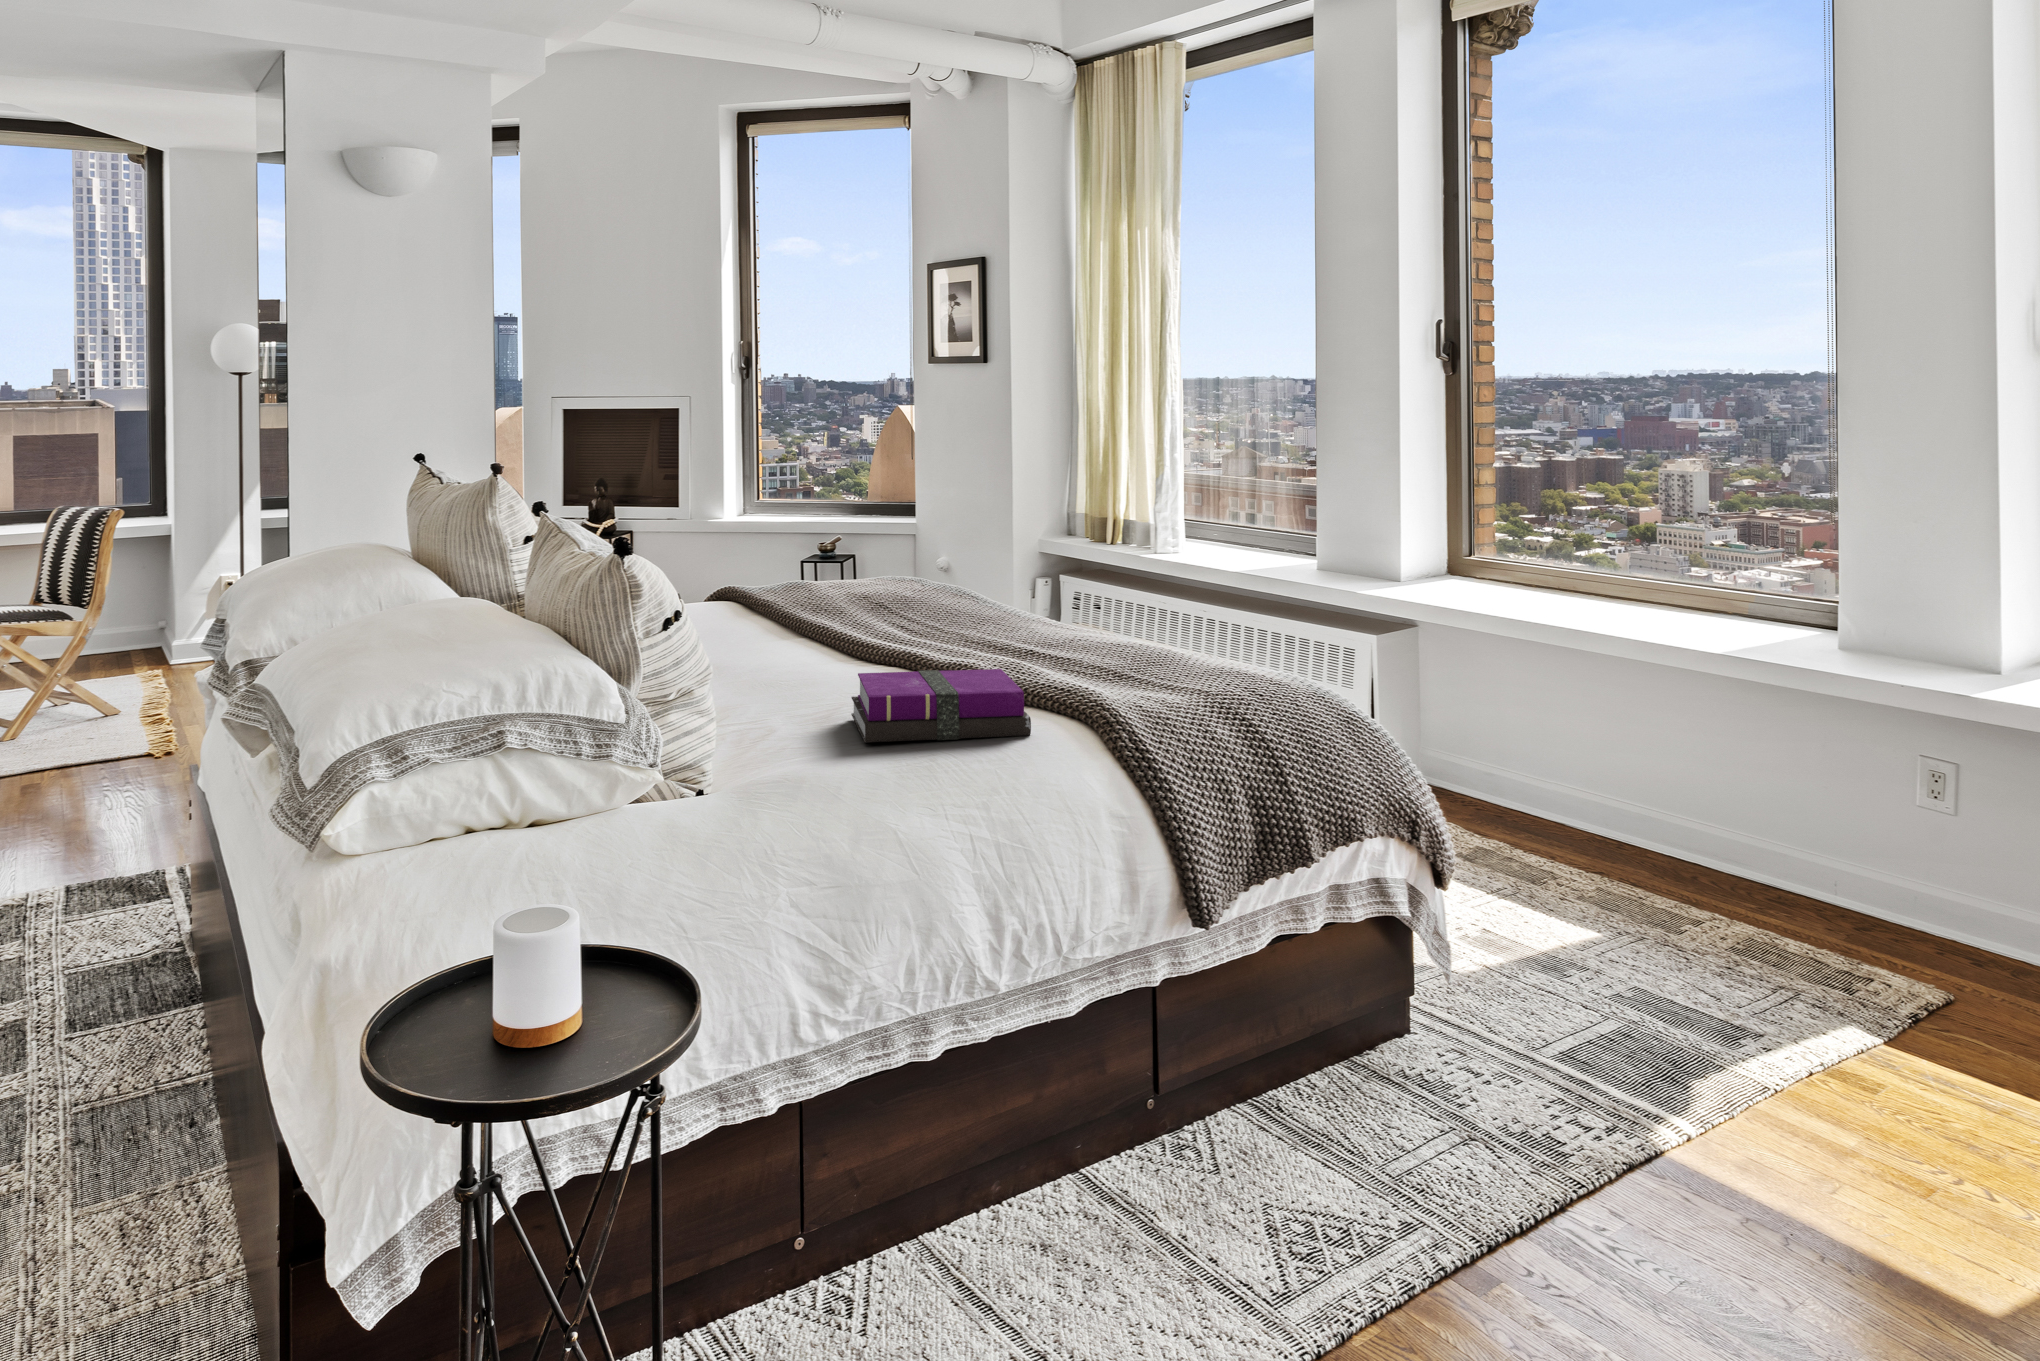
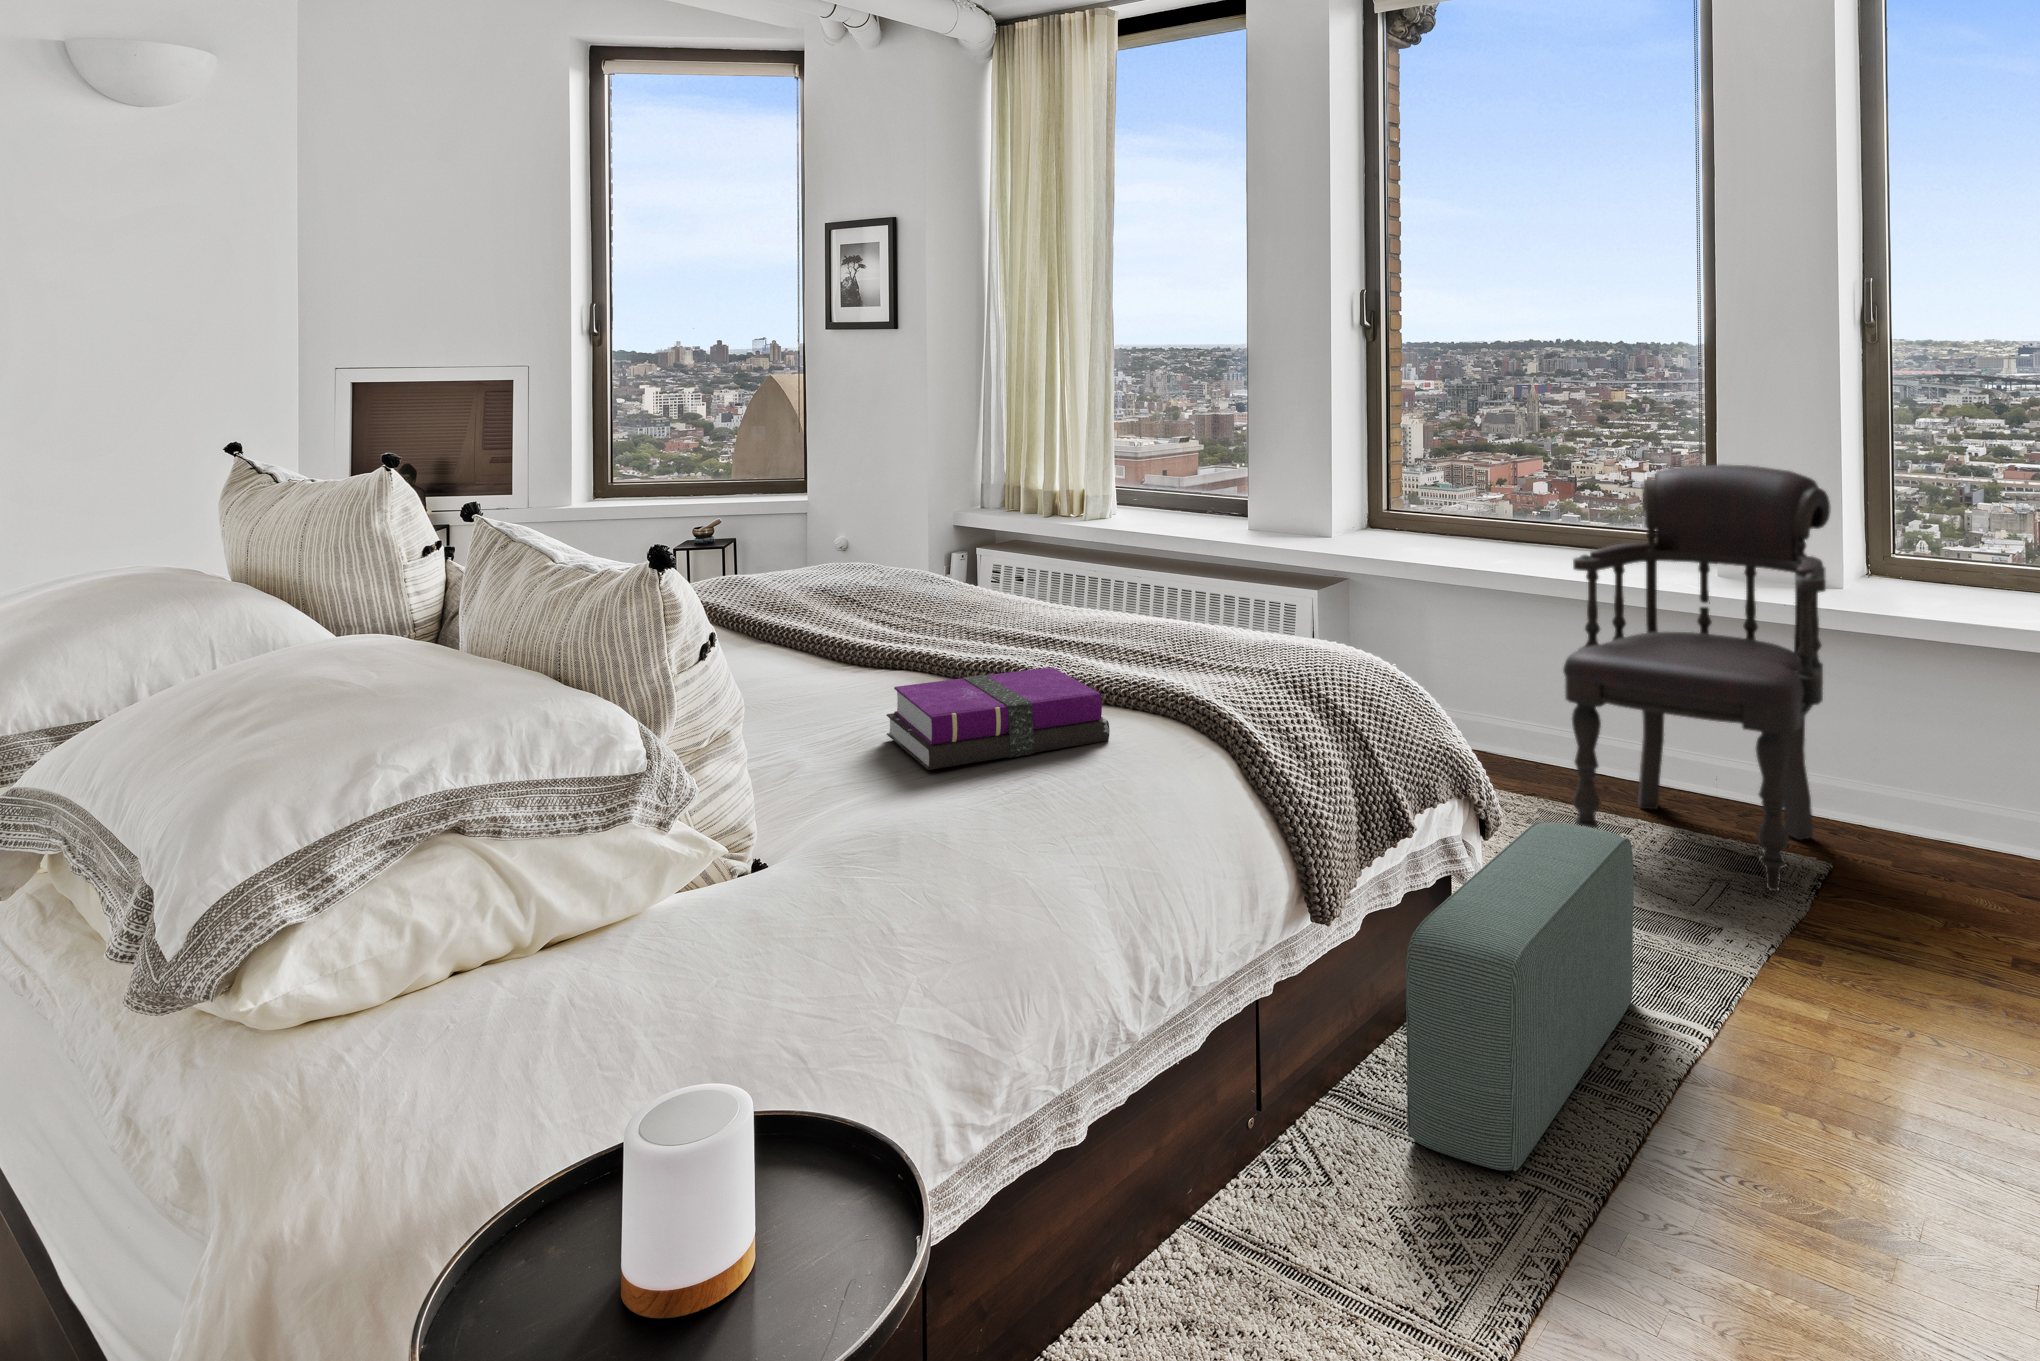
armchair: none [1604,517,1952,1001] -> present [1563,464,1831,891]
pouf: none [1305,876,1612,1200] -> present [1406,822,1633,1171]

